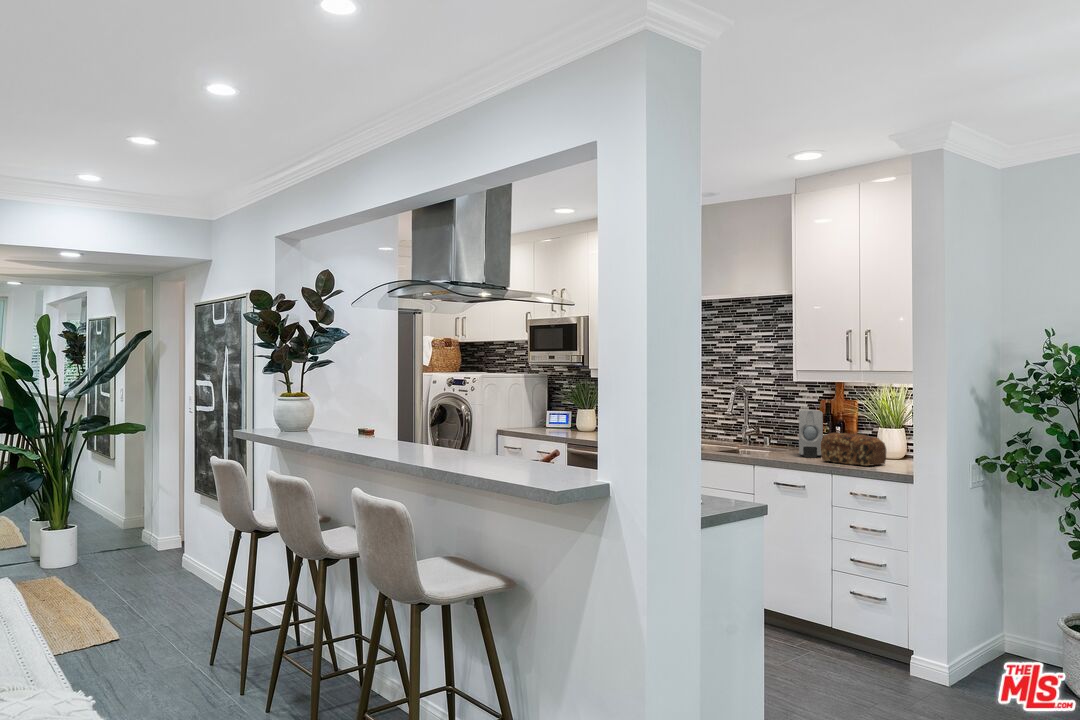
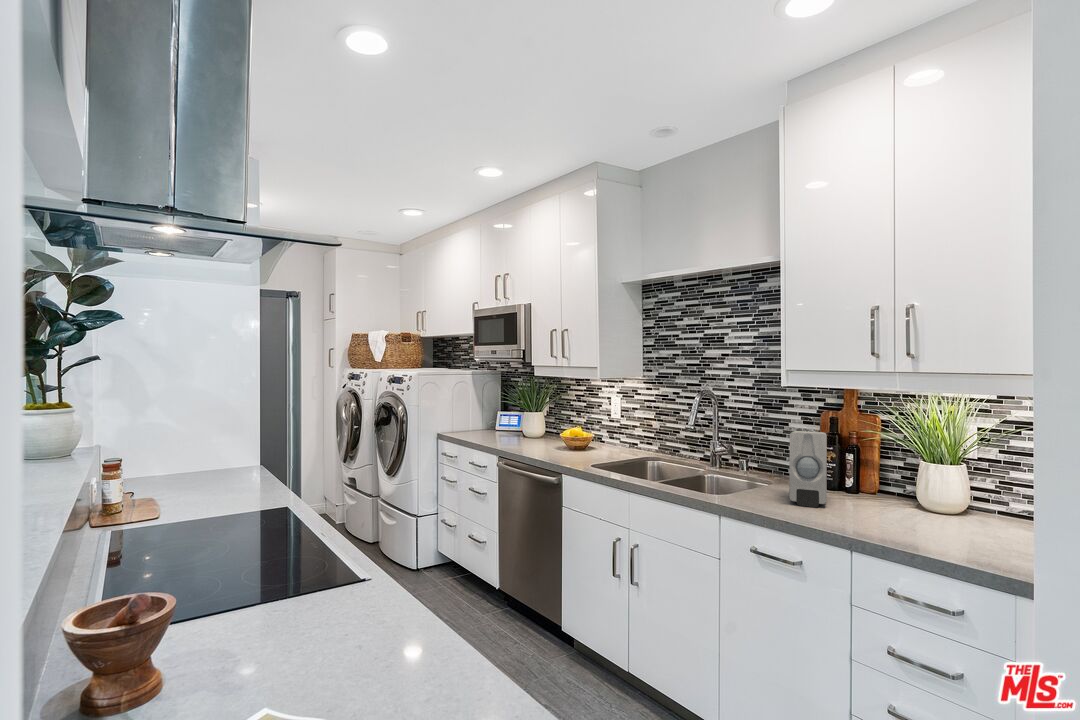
bread loaf: present [821,433,886,466] -> none [827,473,949,542]

